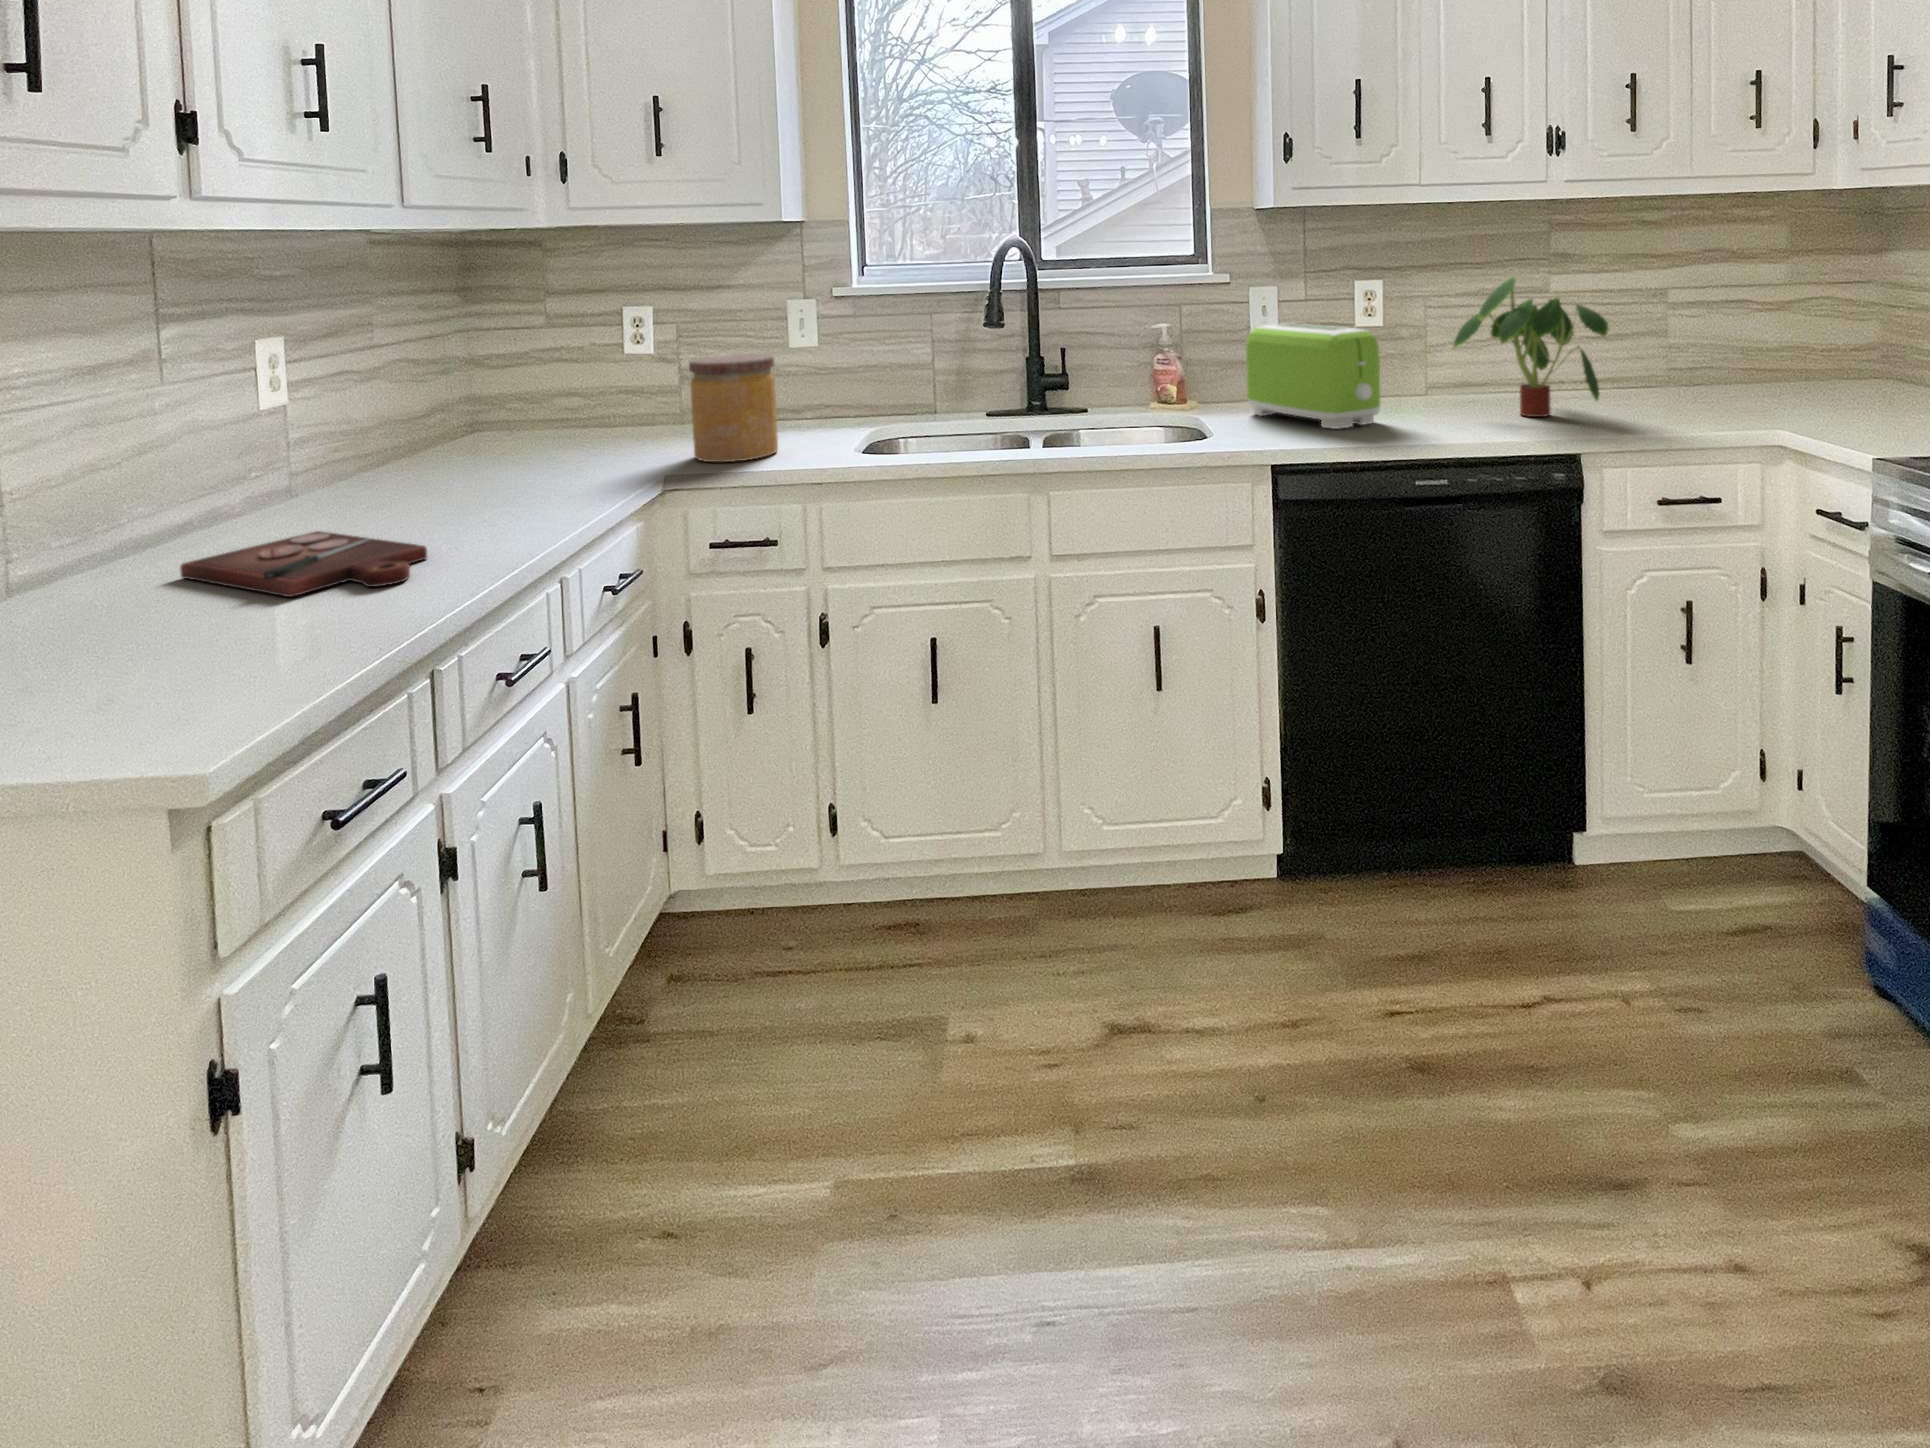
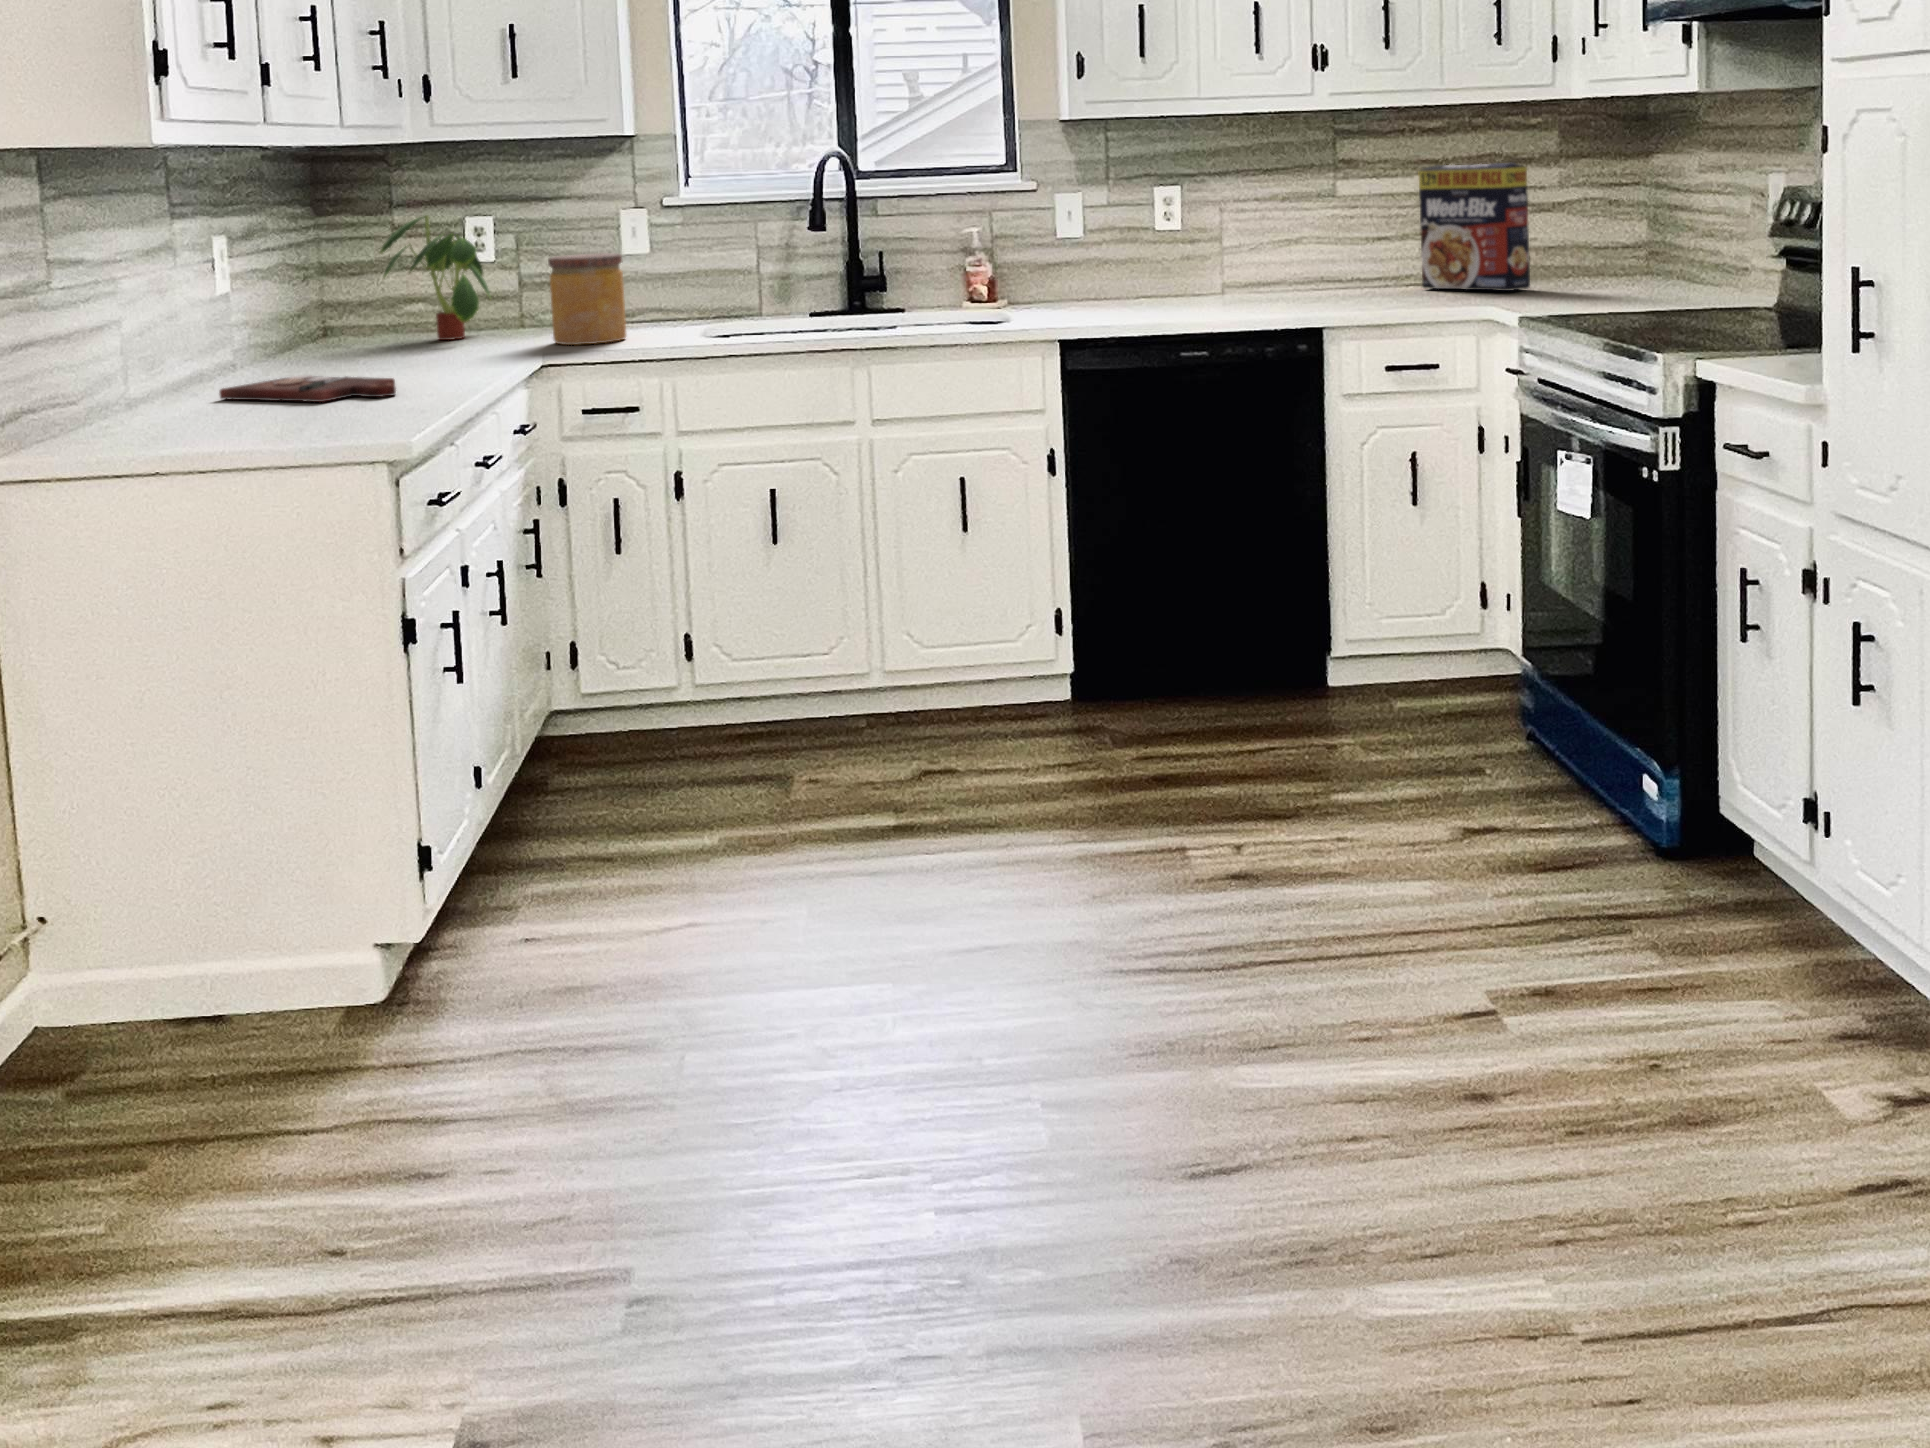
cereal box: none [1648,260,1783,403] -> present [1419,163,1530,291]
plant: present [1453,277,1608,417] -> present [379,215,490,340]
toaster: present [1246,323,1380,429] -> none [1049,225,1163,314]

